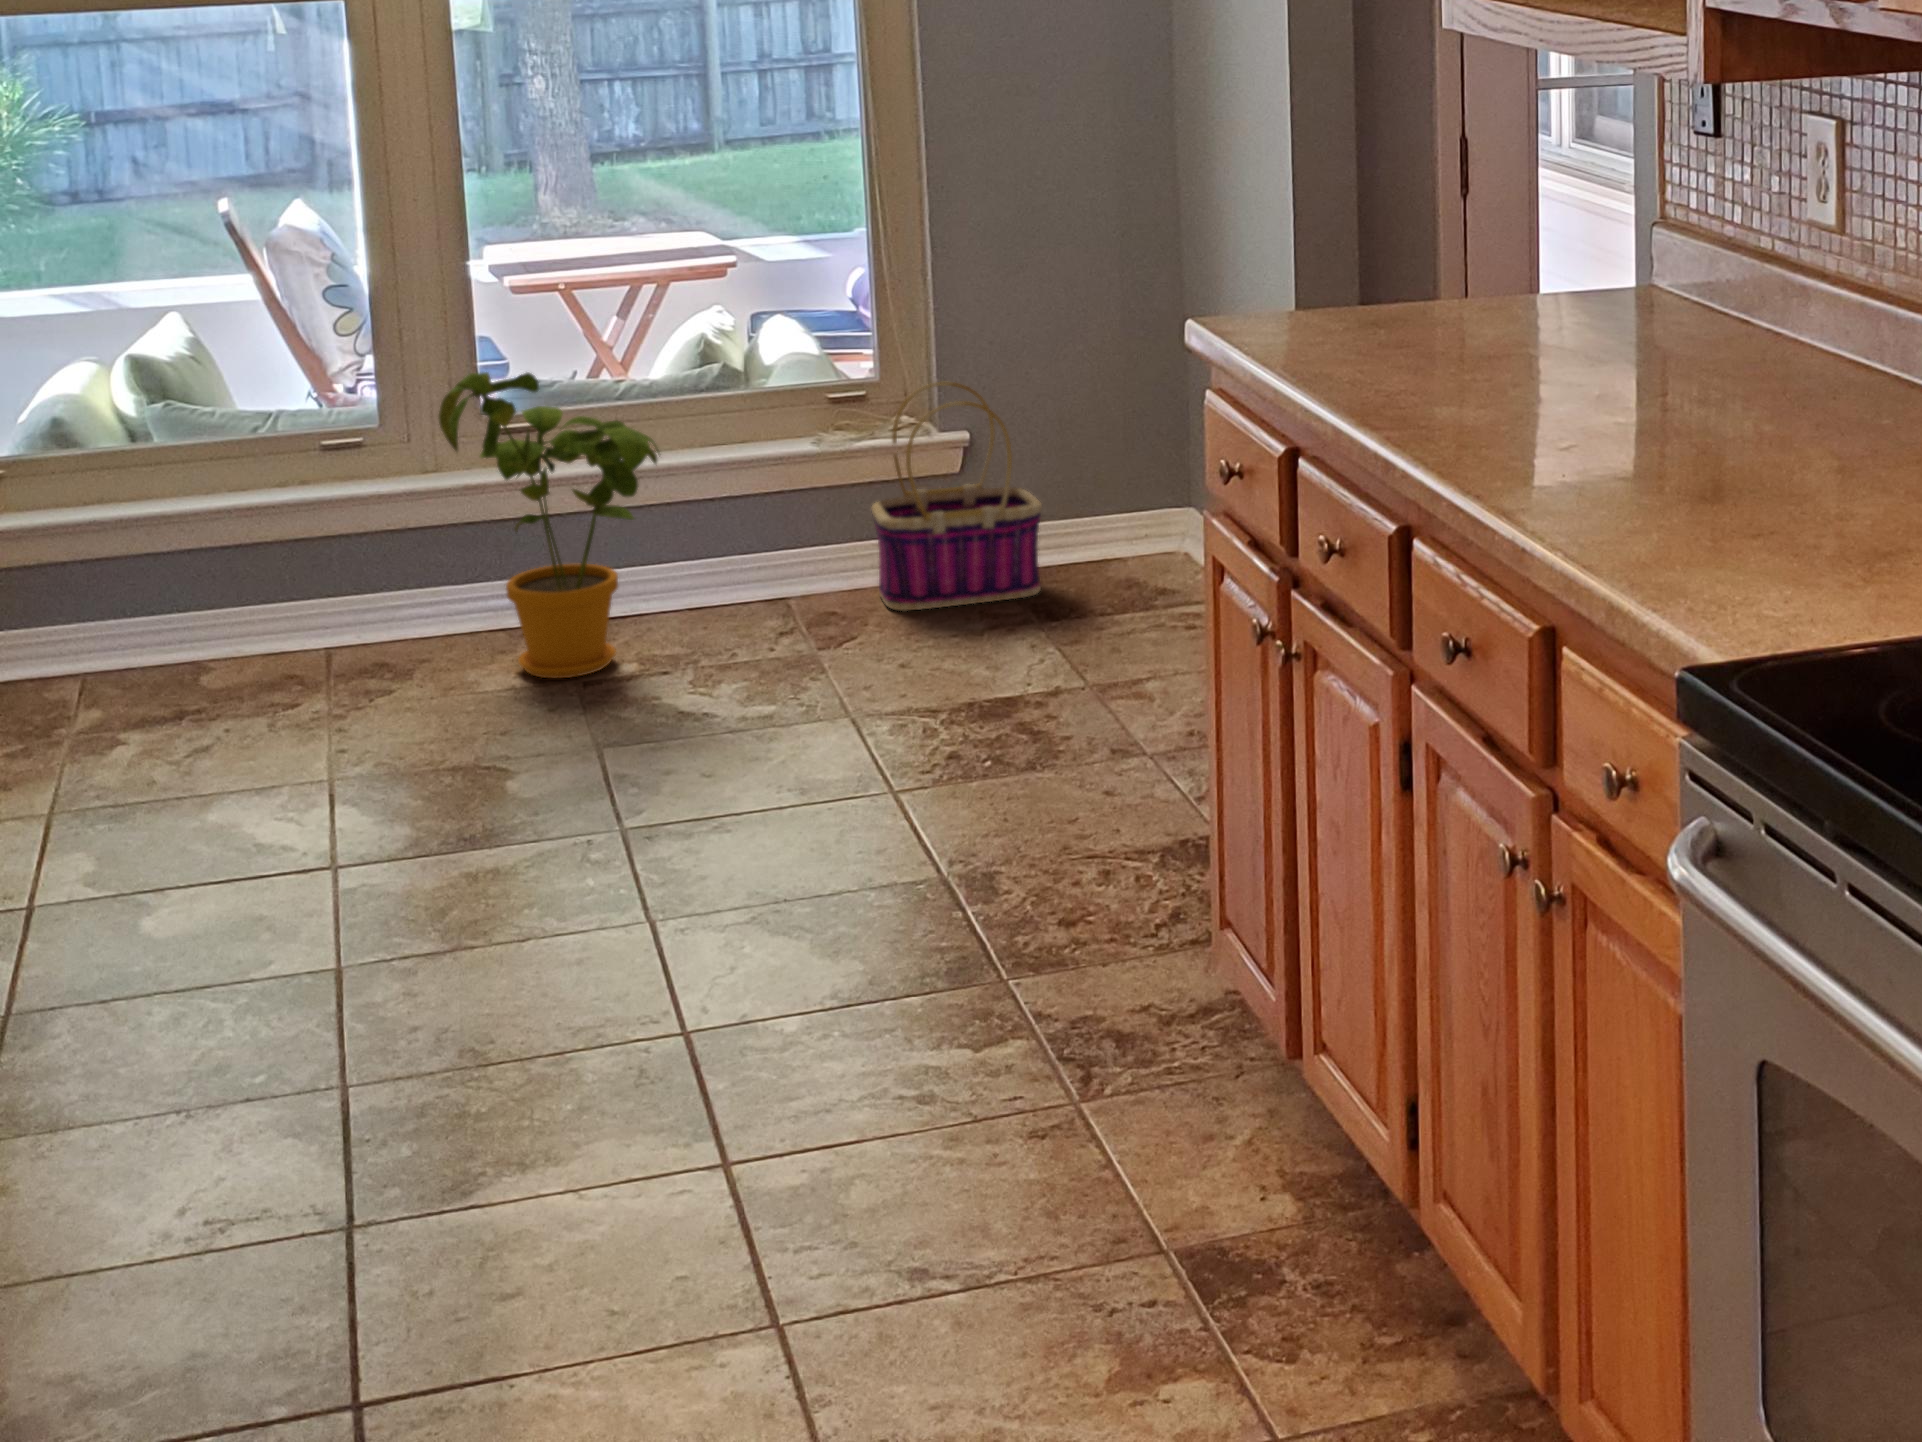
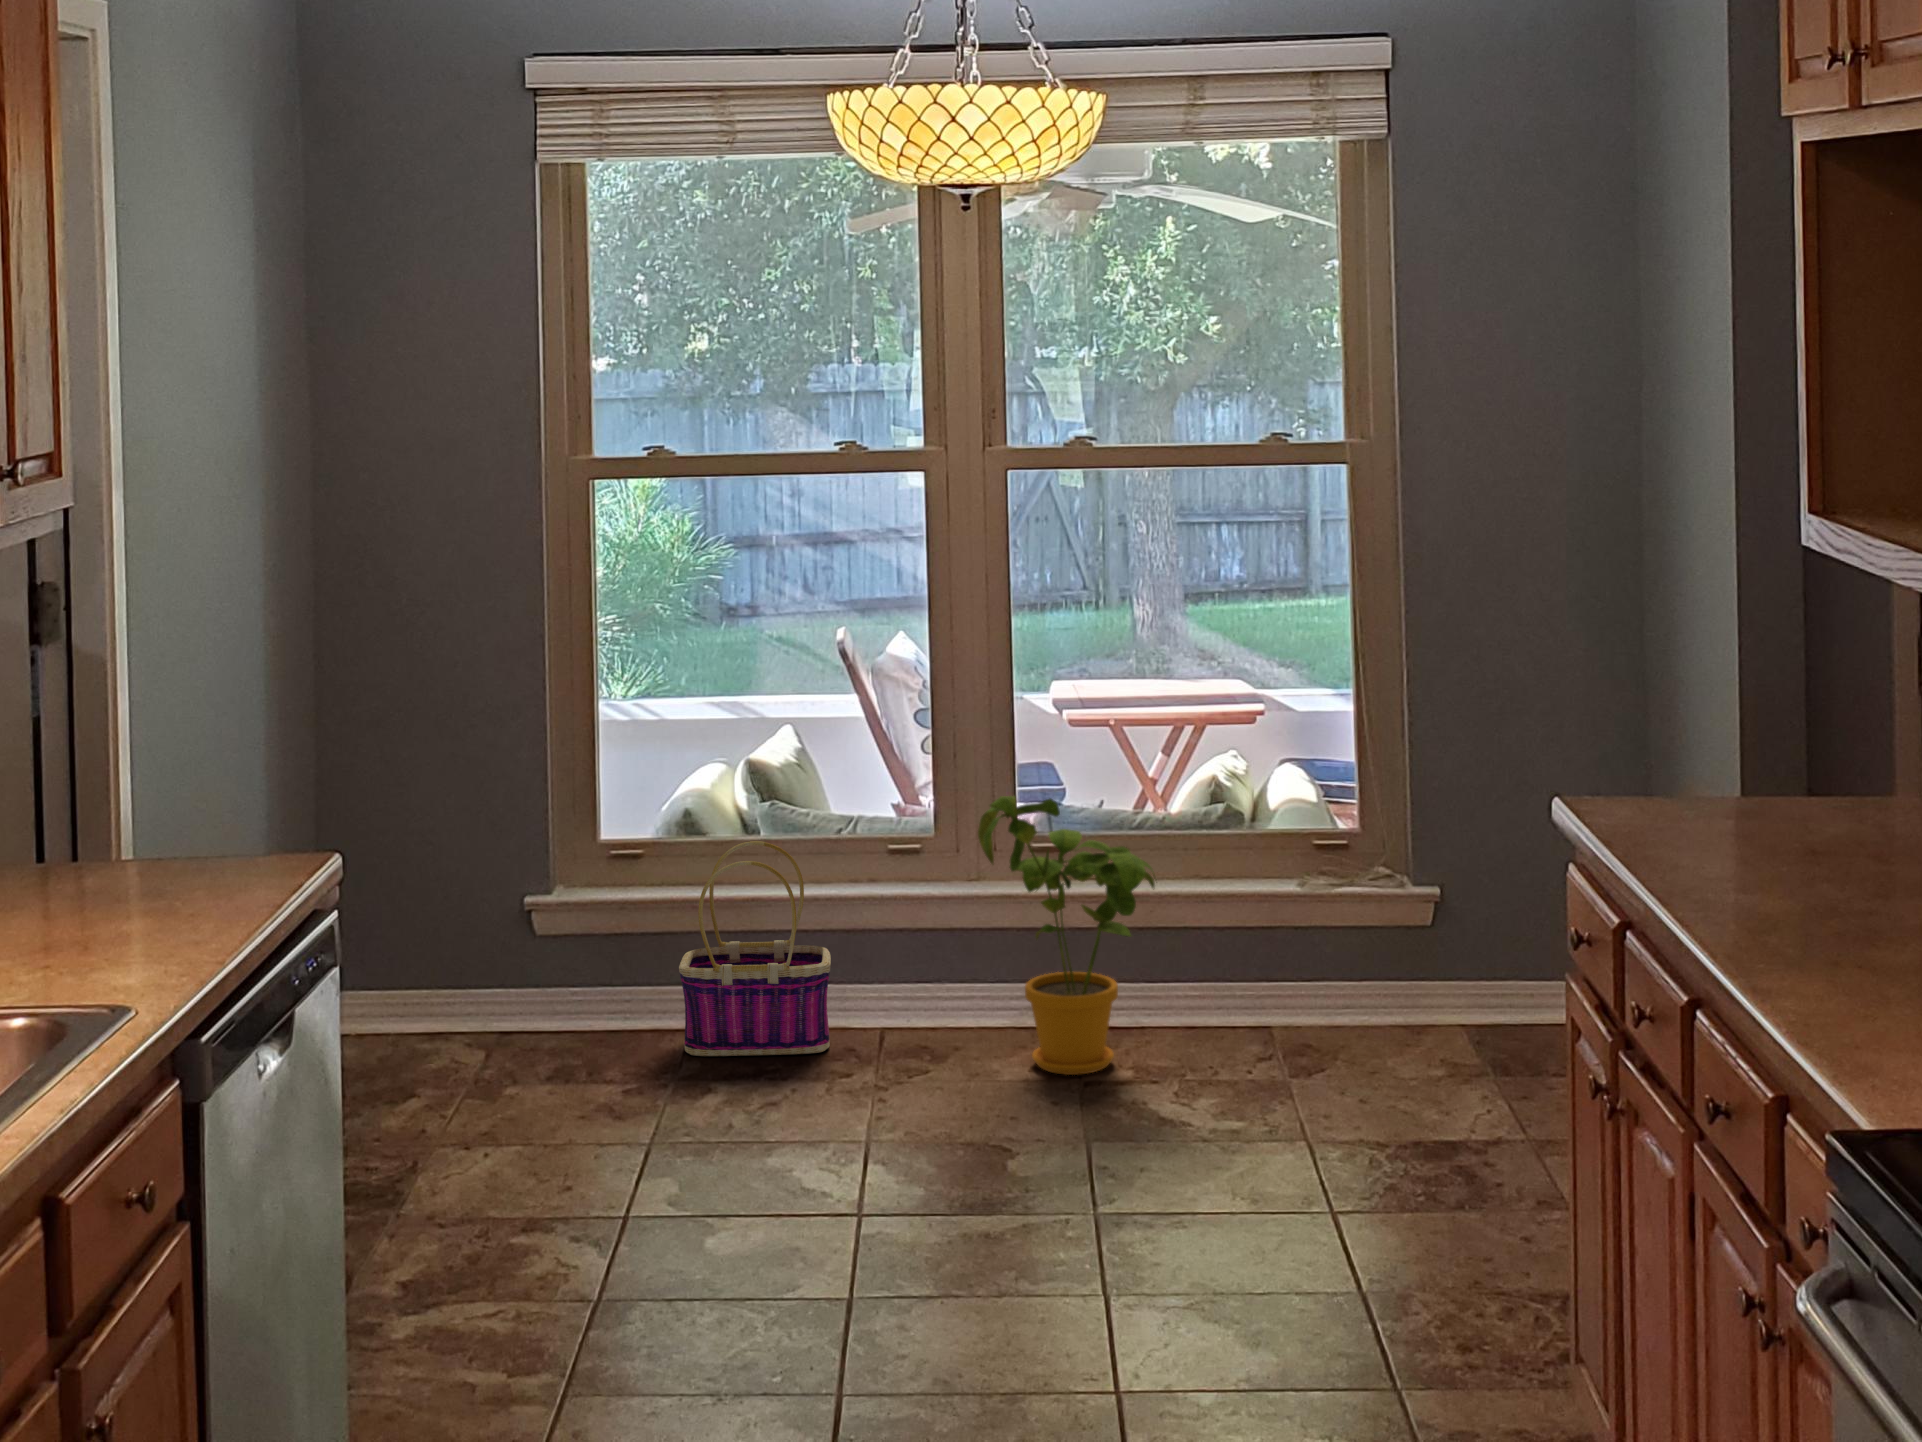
basket: present [872,382,1042,611] -> present [679,841,831,1056]

